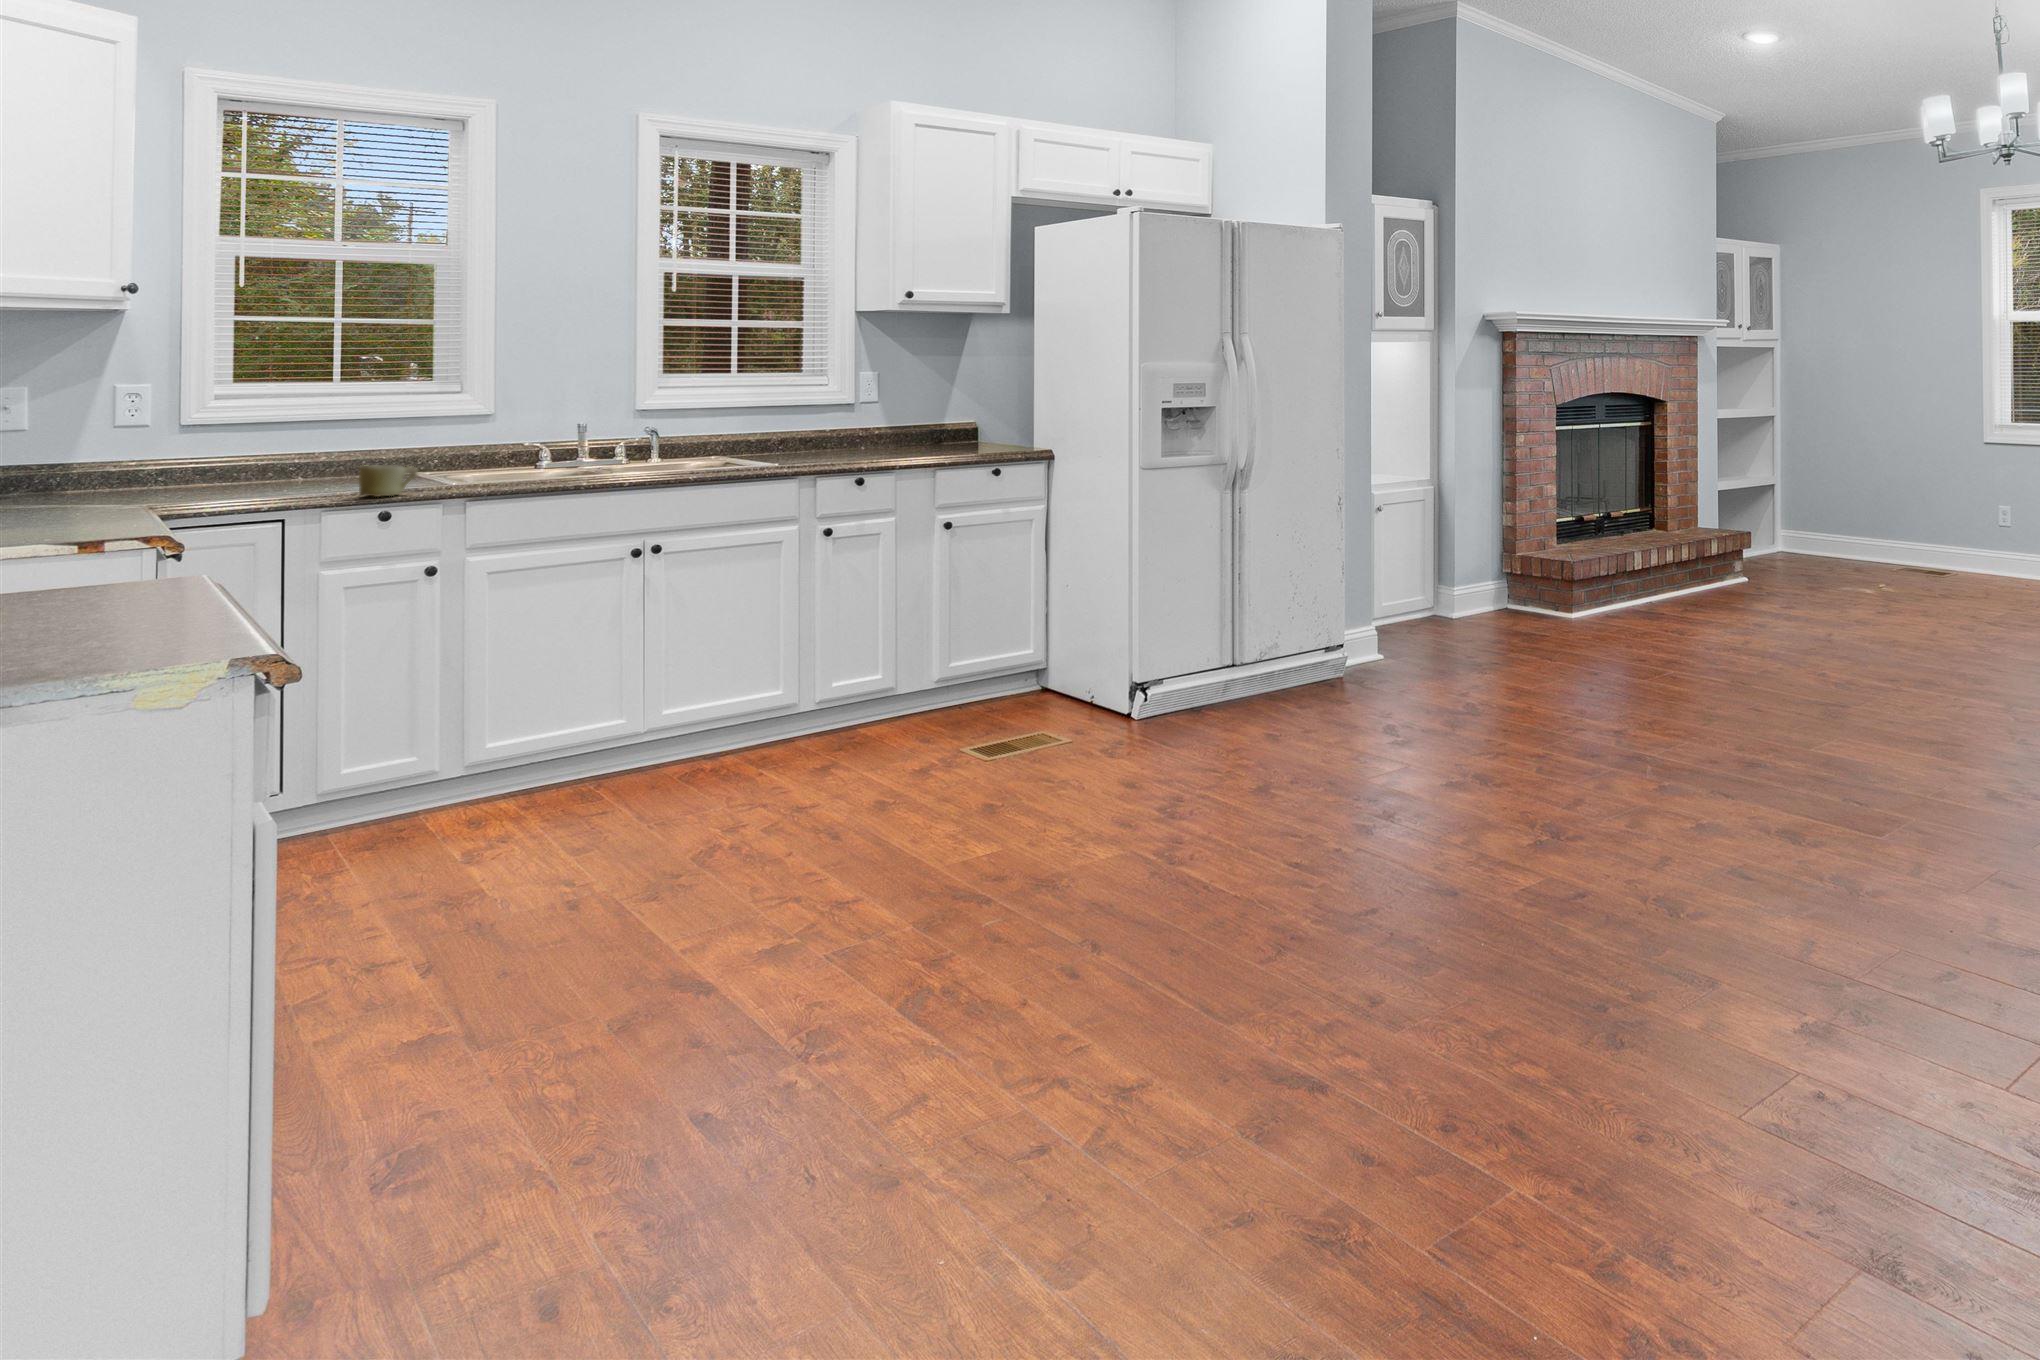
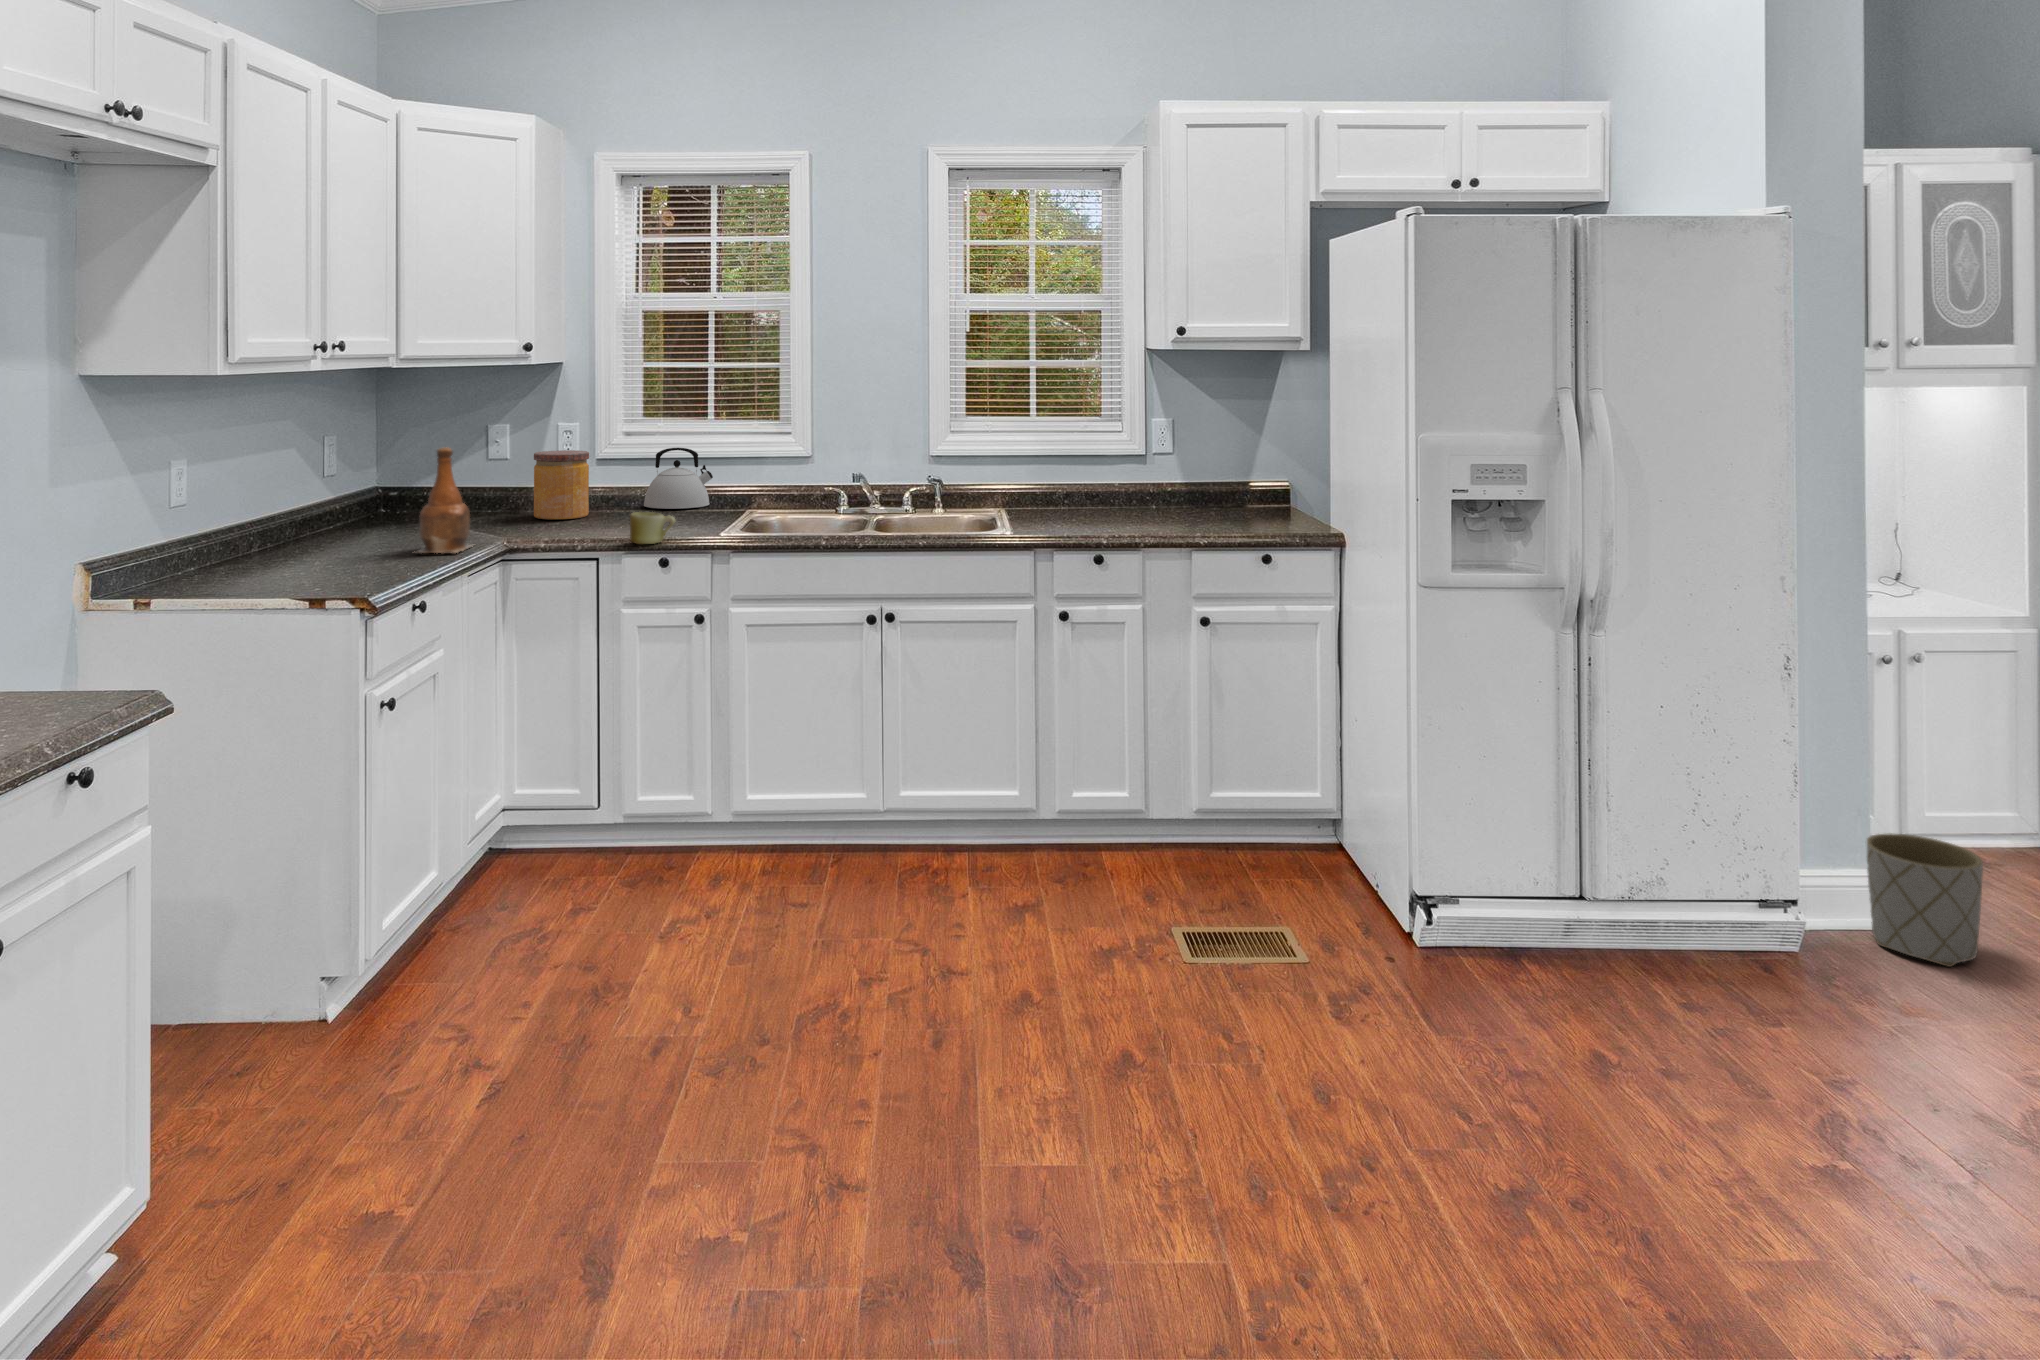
bottle: none [53,401,130,523] -> present [413,447,473,553]
kettle: none [270,410,366,477] -> present [644,448,713,509]
jar: none [127,415,212,493] -> present [534,450,589,519]
planter: none [1371,604,1427,670] -> present [1866,834,1983,967]

